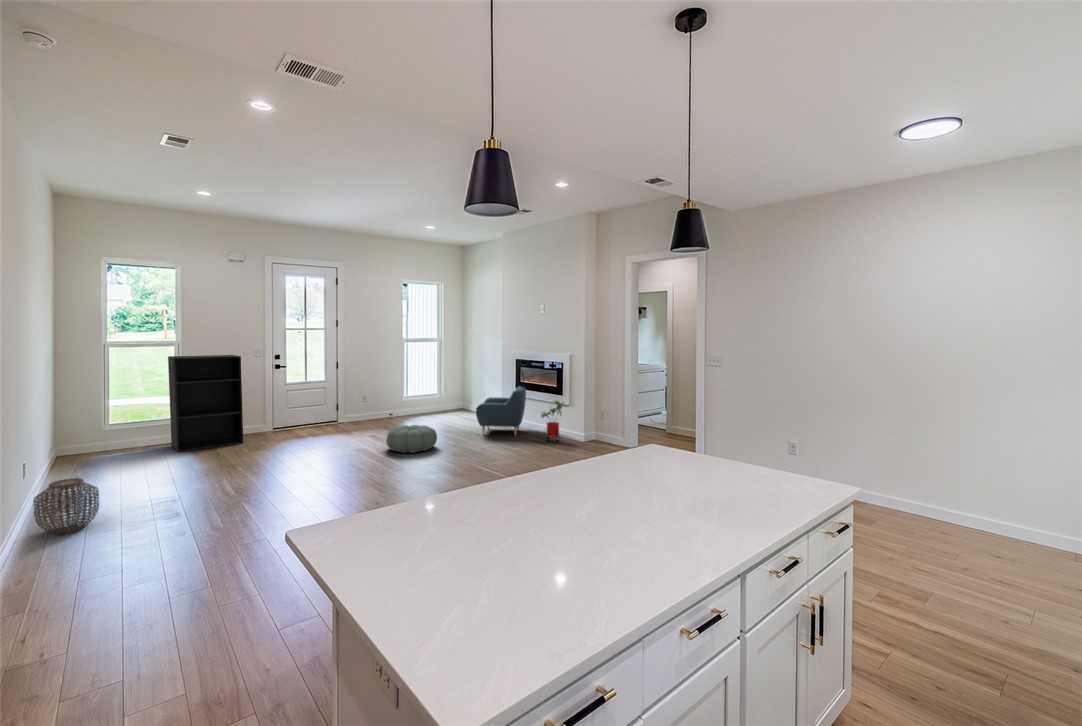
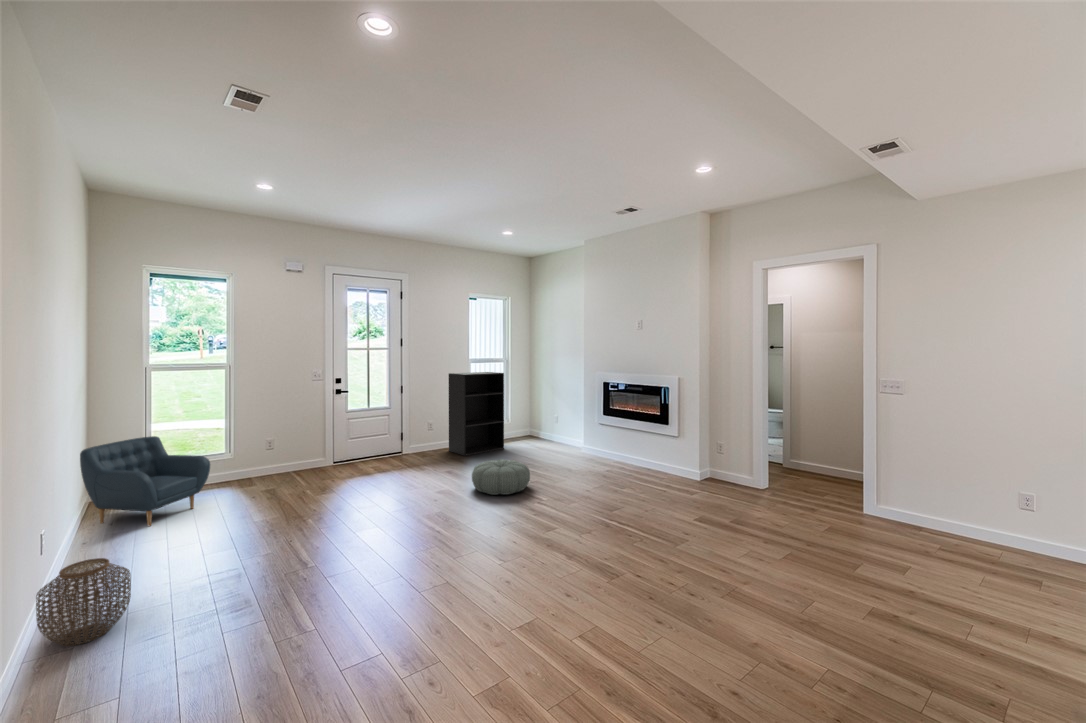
bookshelf: present [168,355,243,452] -> present [449,372,504,456]
armchair: present [476,386,526,435] -> present [80,436,210,526]
house plant: present [541,401,566,442] -> none [647,430,679,480]

